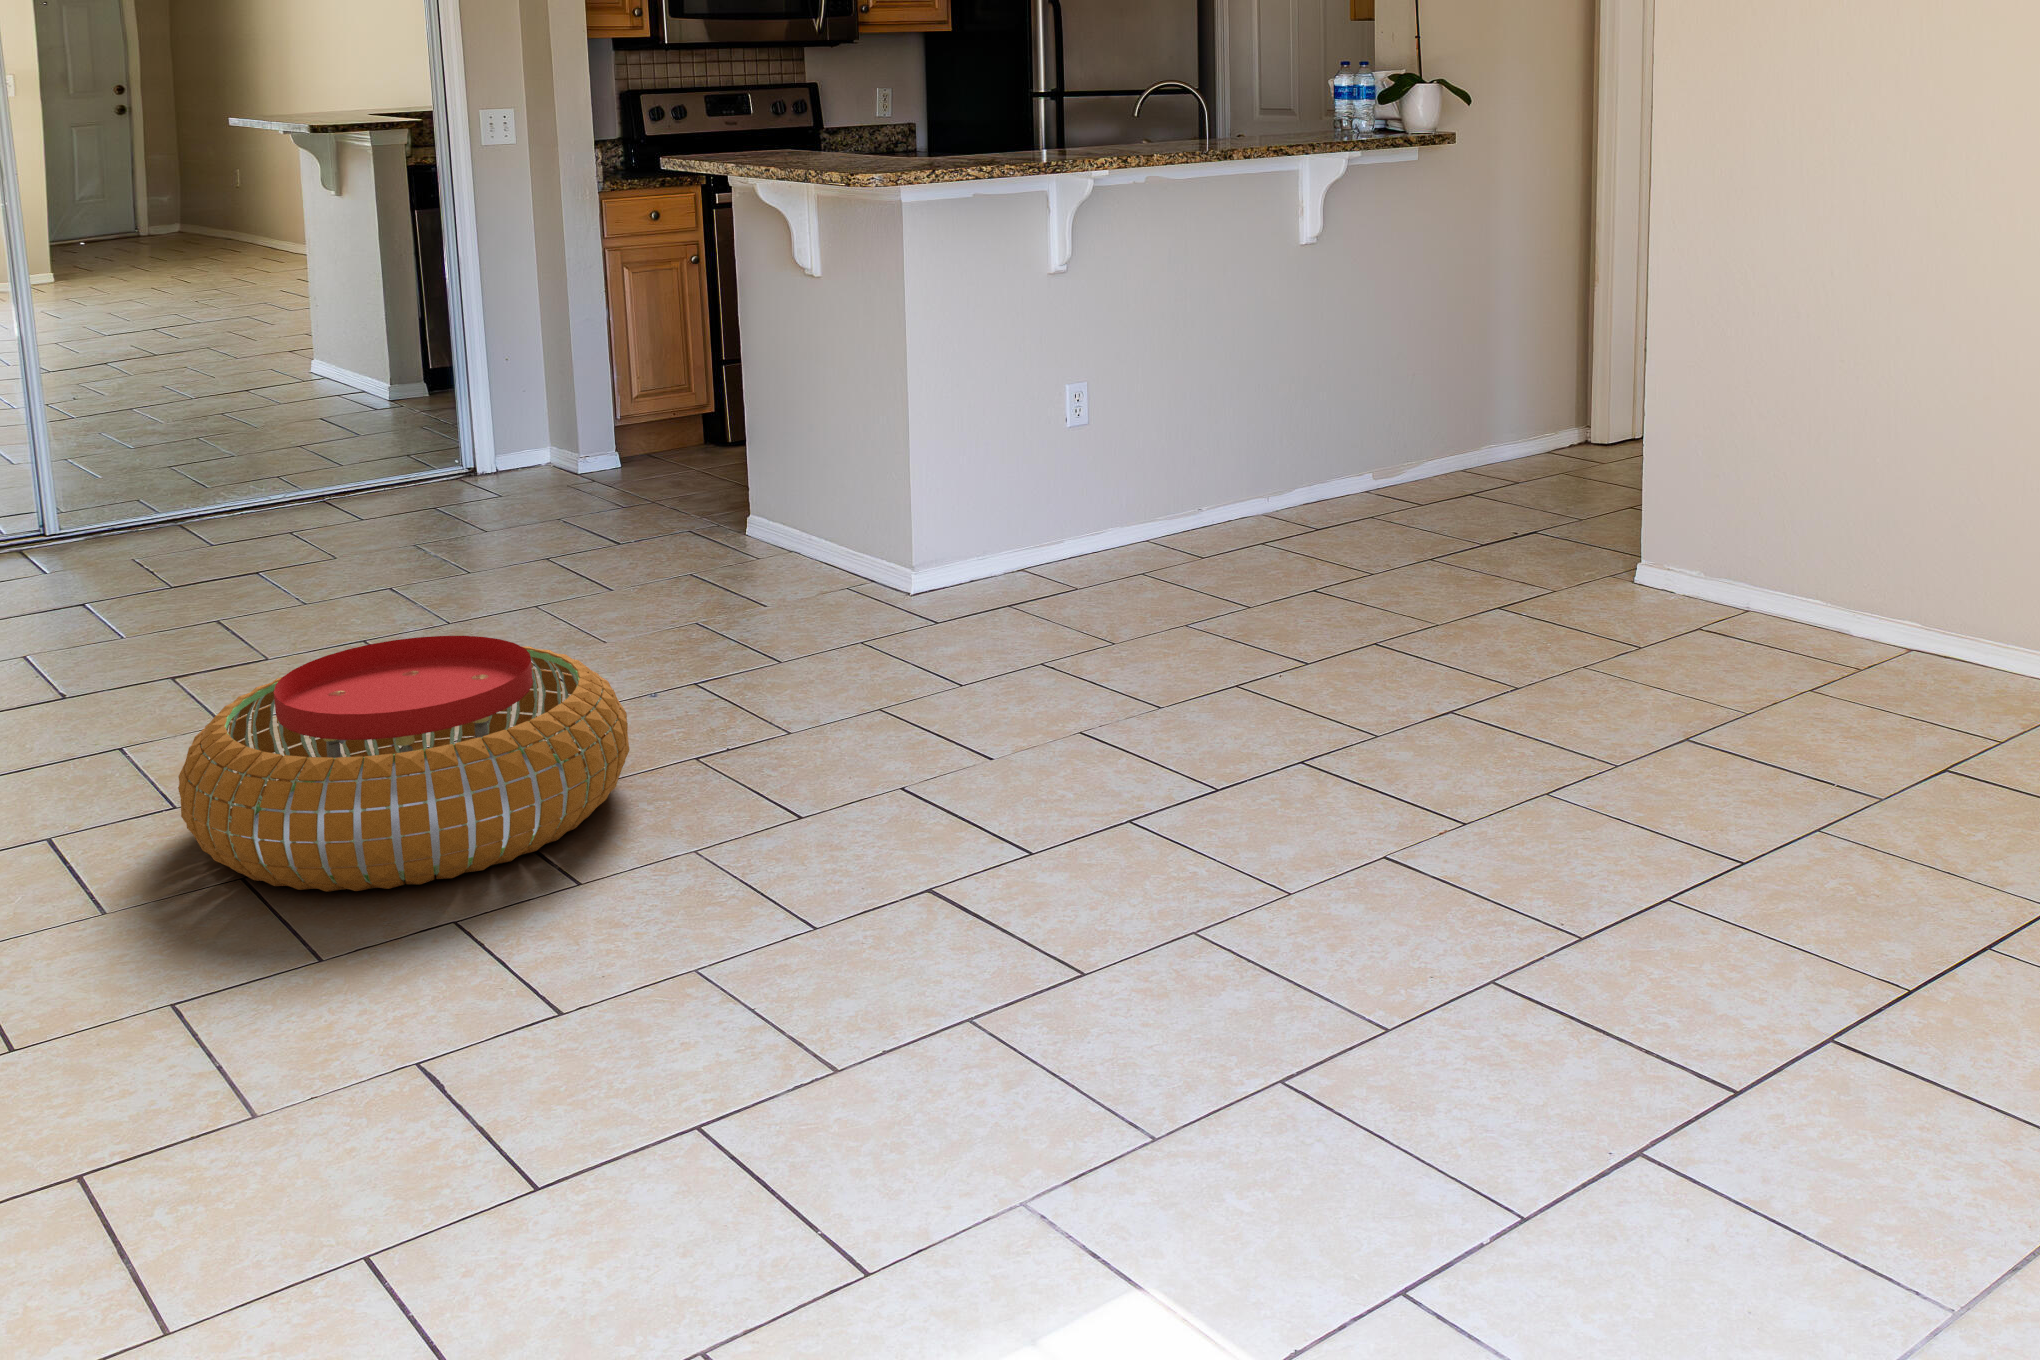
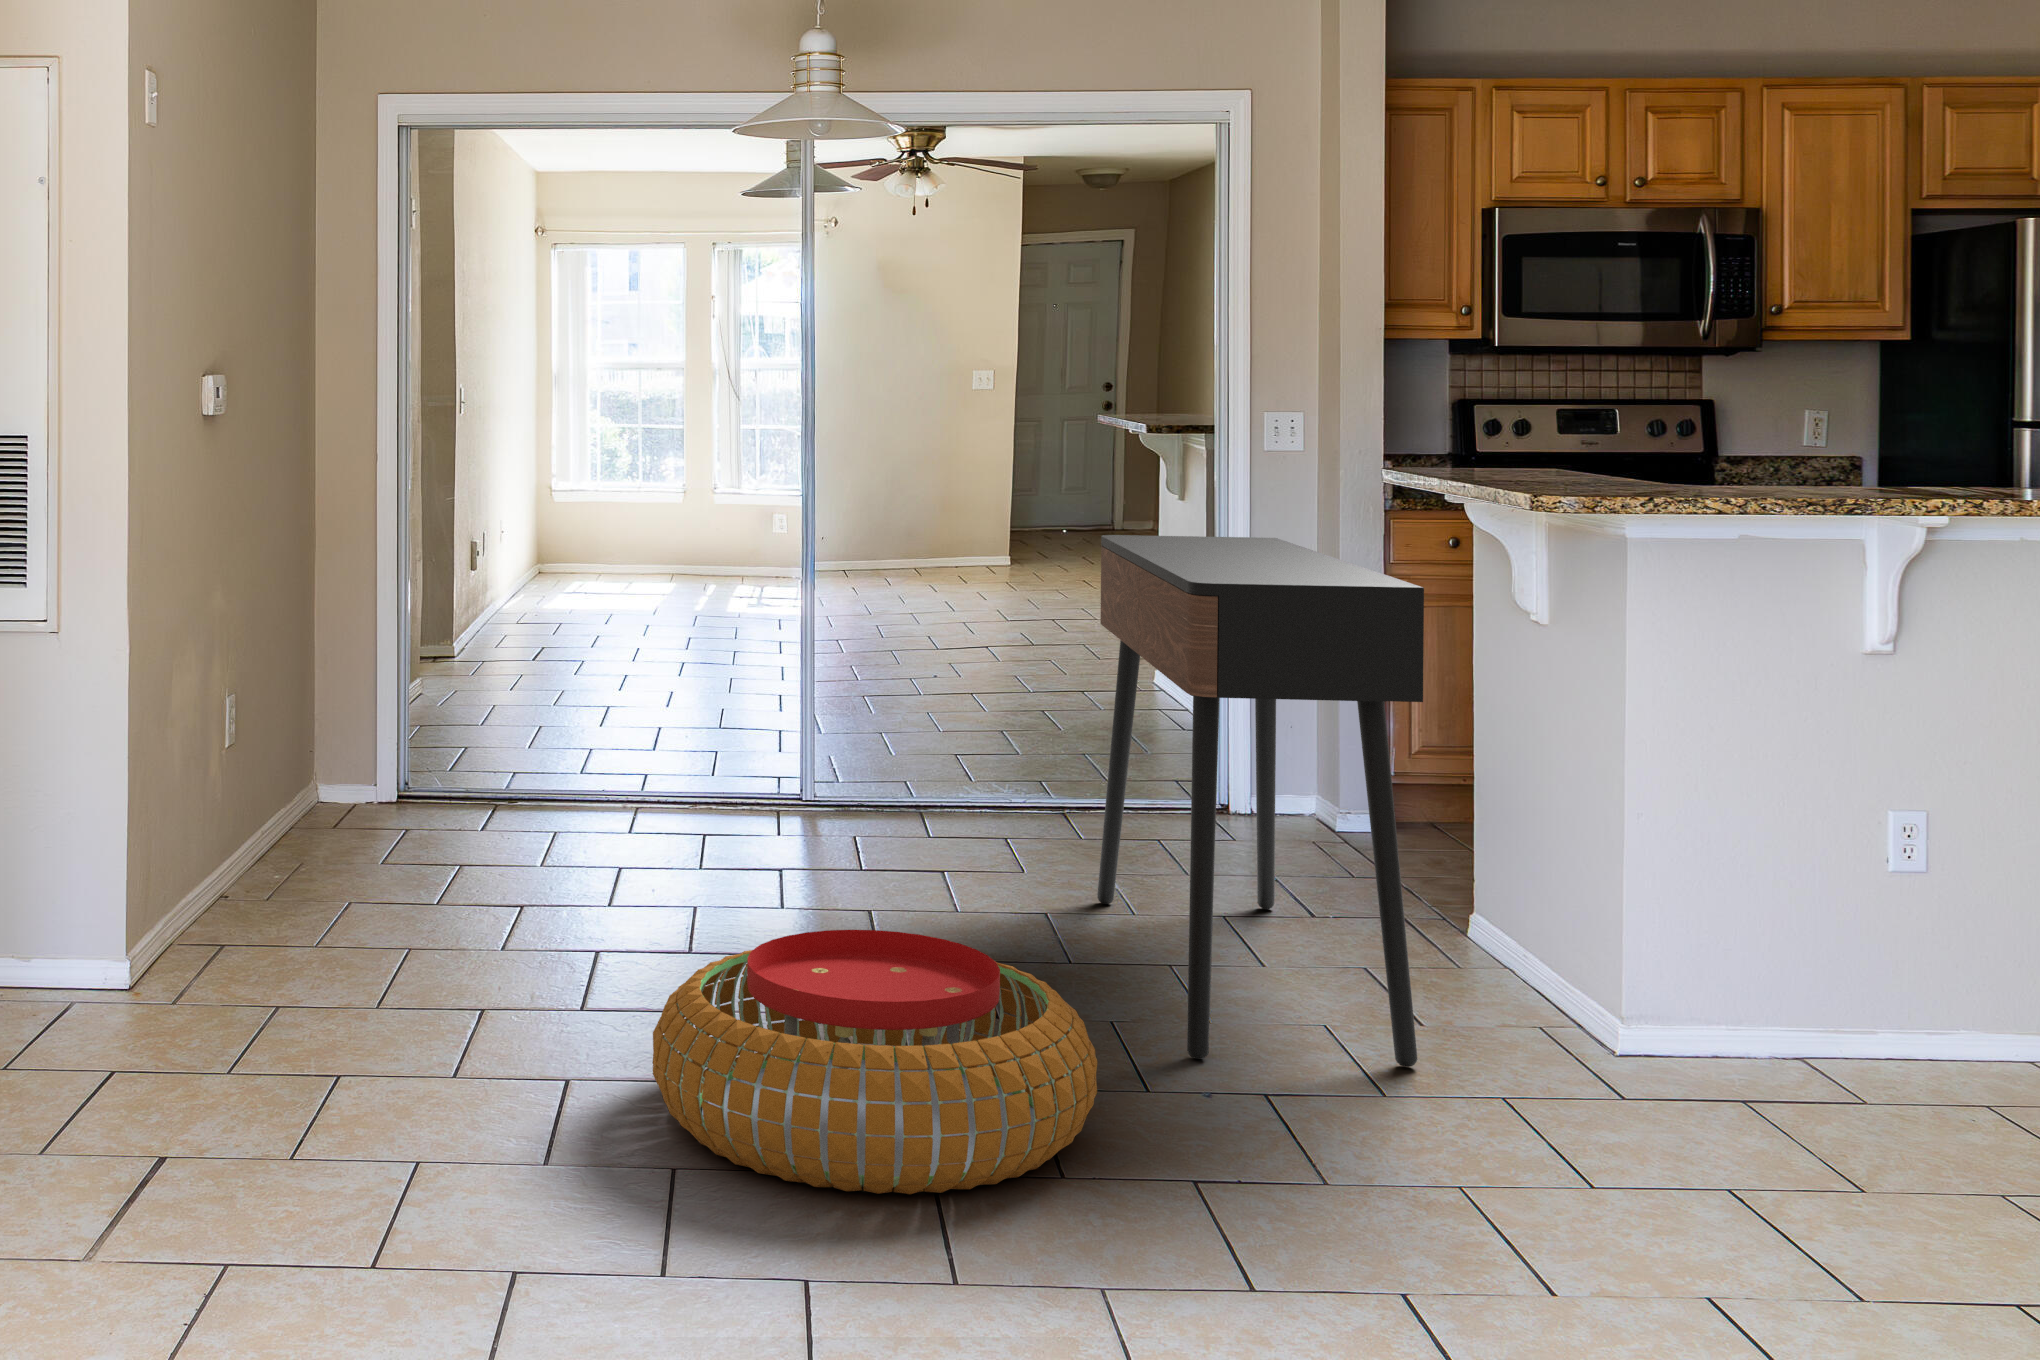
console table: none [419,228,805,684] -> present [1097,535,1424,1067]

